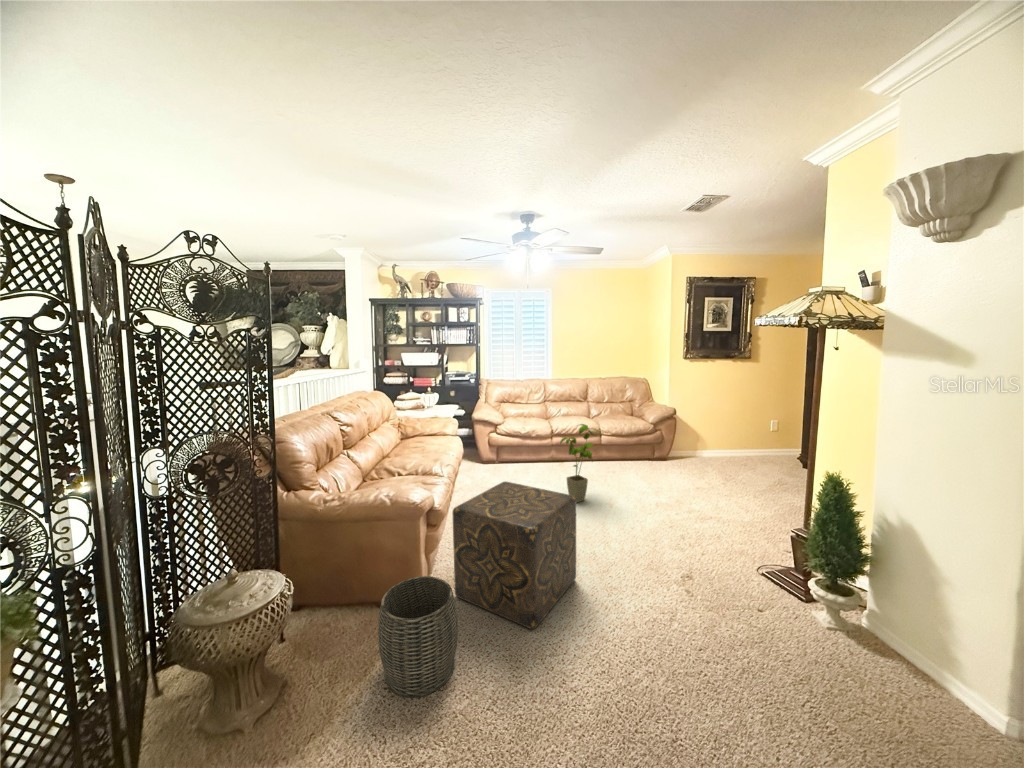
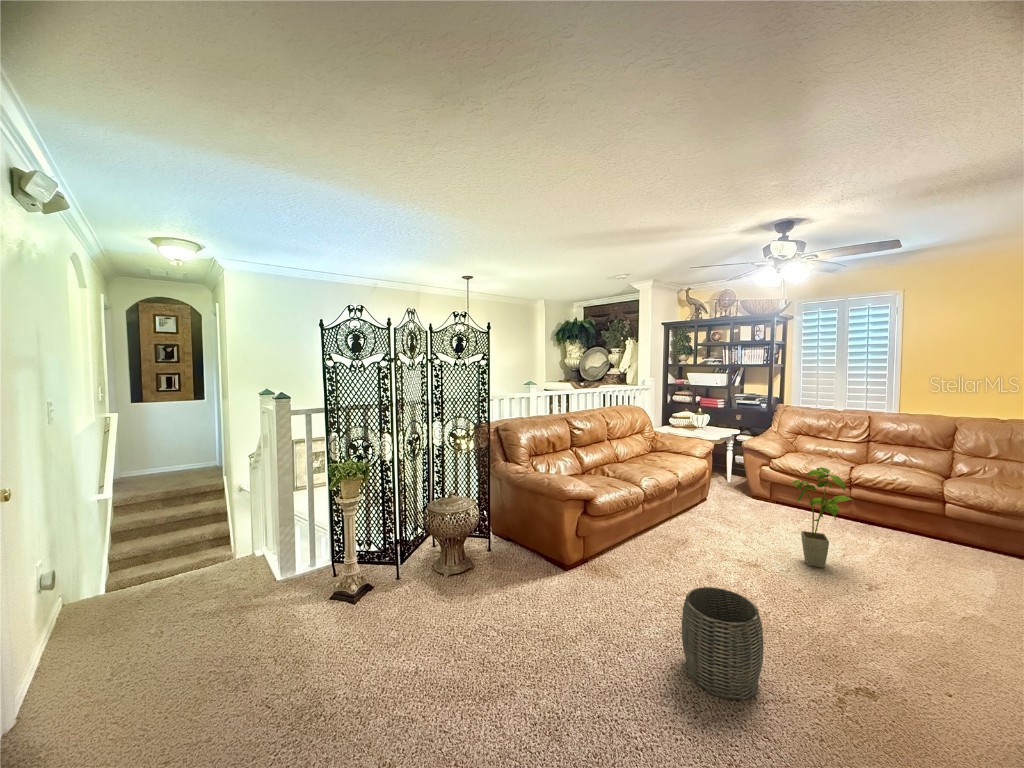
ottoman: present [452,482,576,629] -> none [585,497,695,617]
woven basket: present [378,576,458,697] -> present [682,587,764,700]

